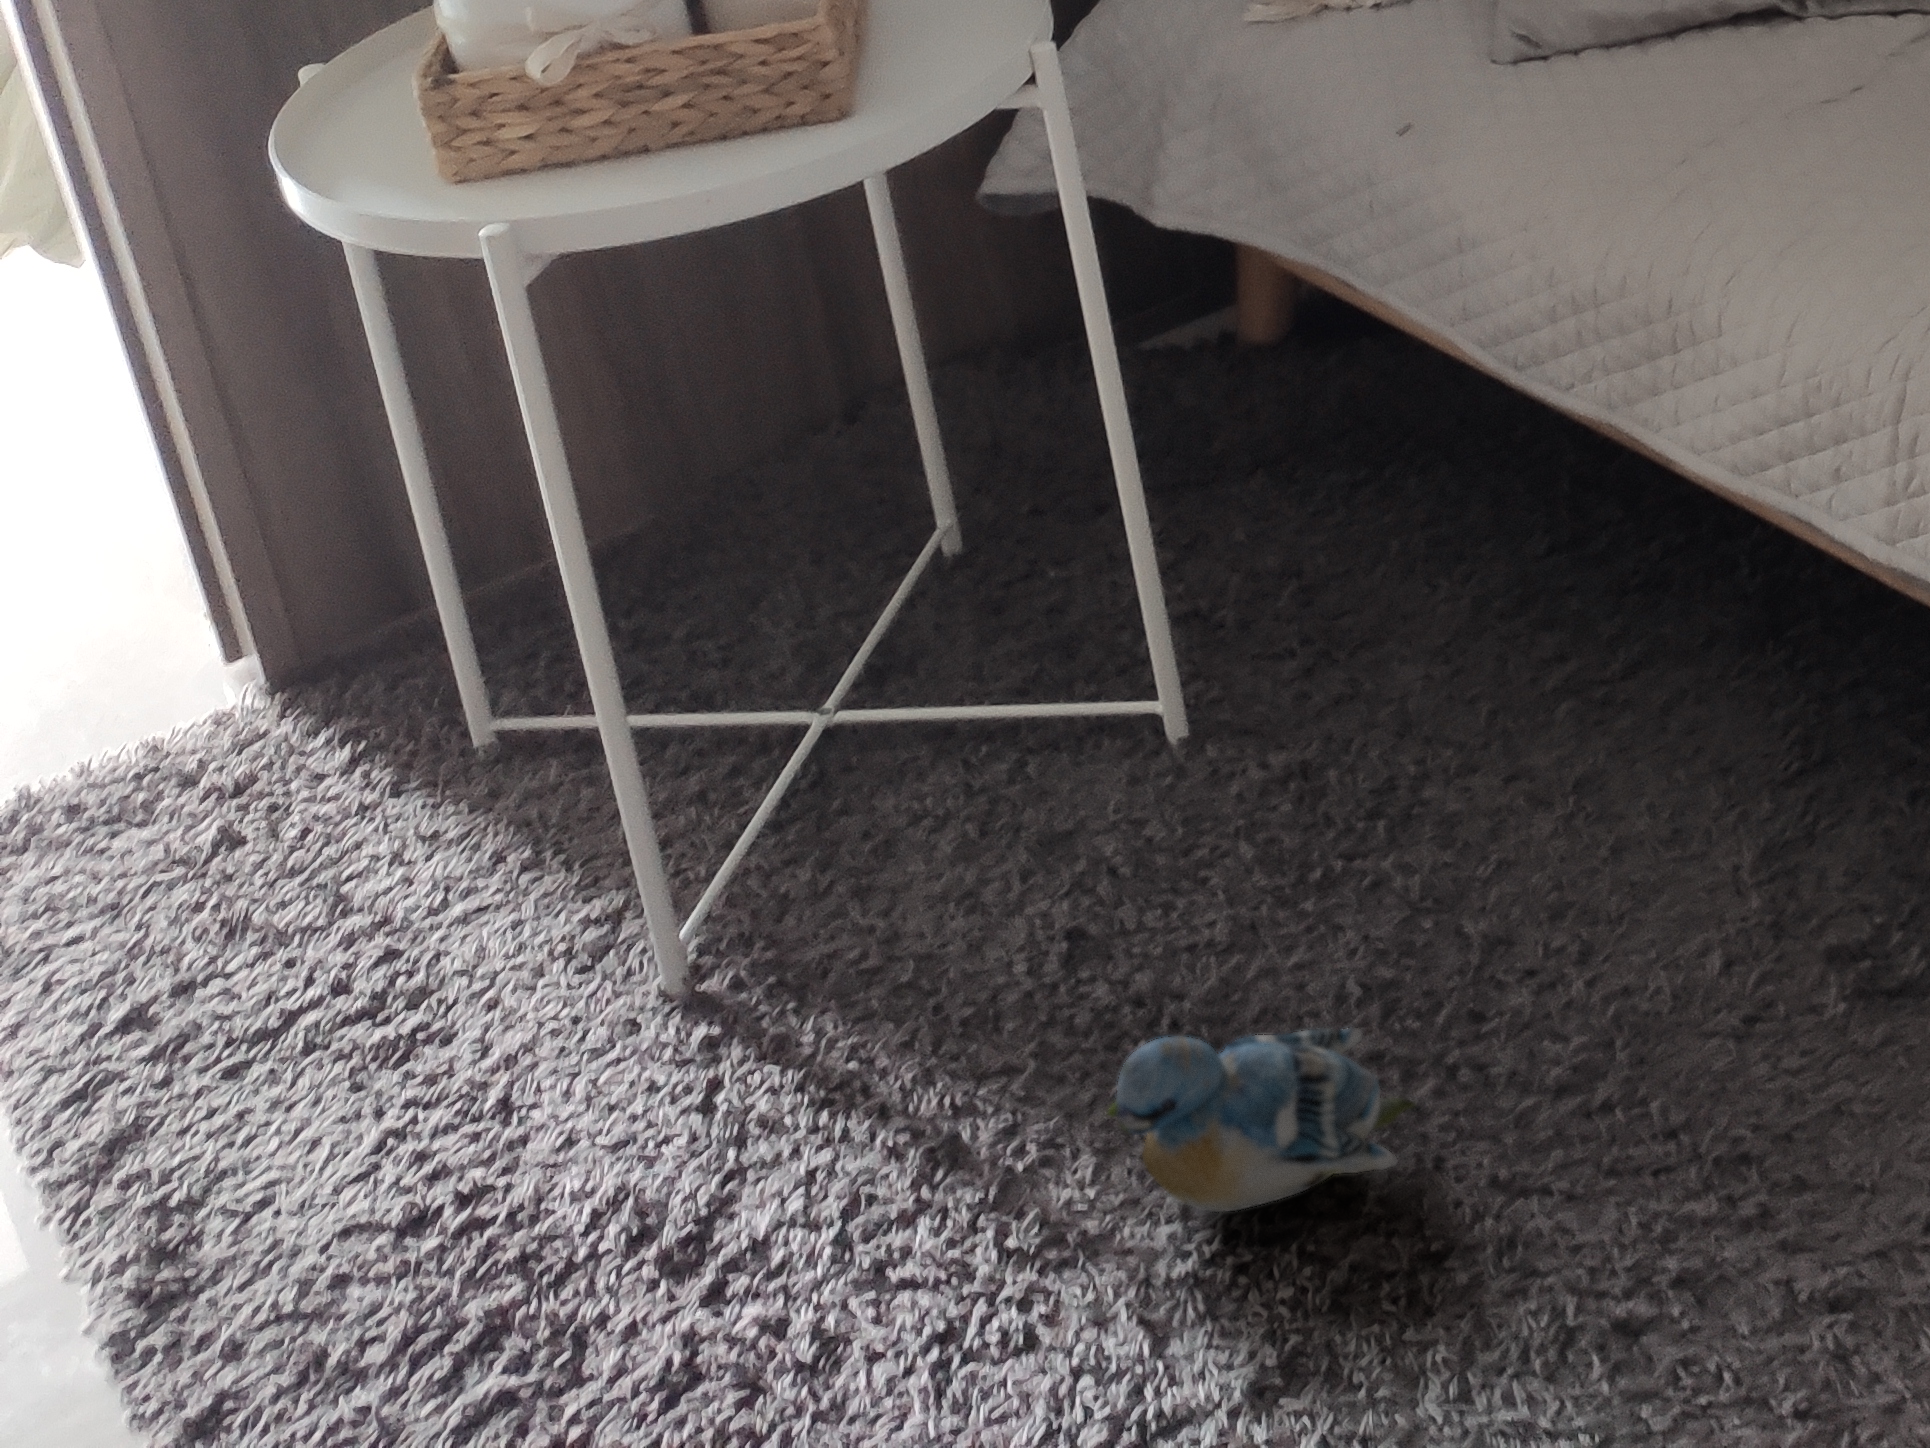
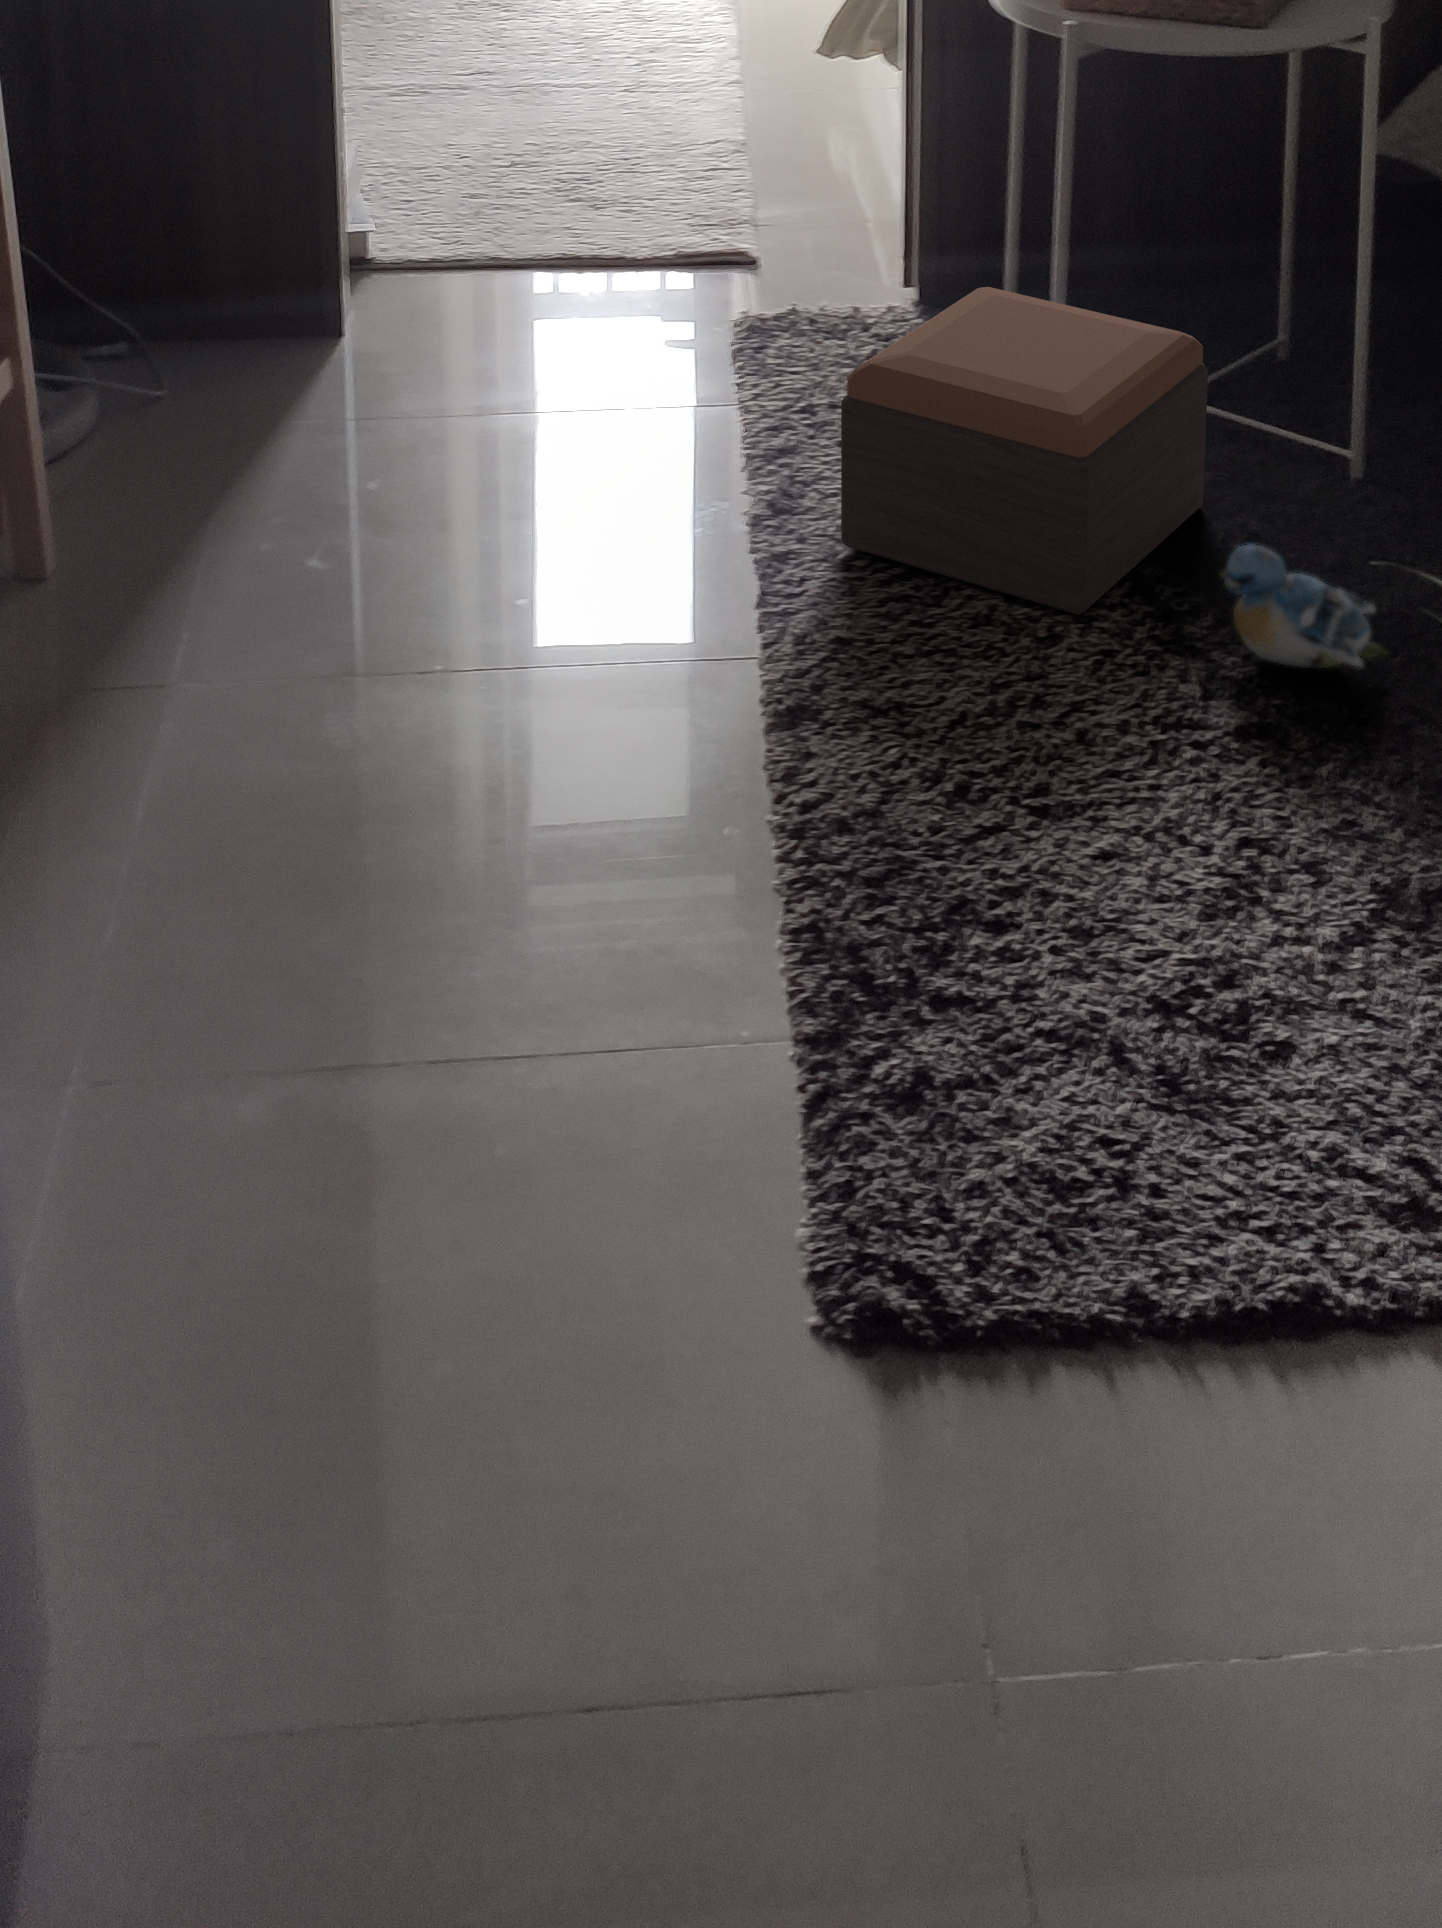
footstool: none [243,674,965,1323] -> present [841,287,1208,615]

